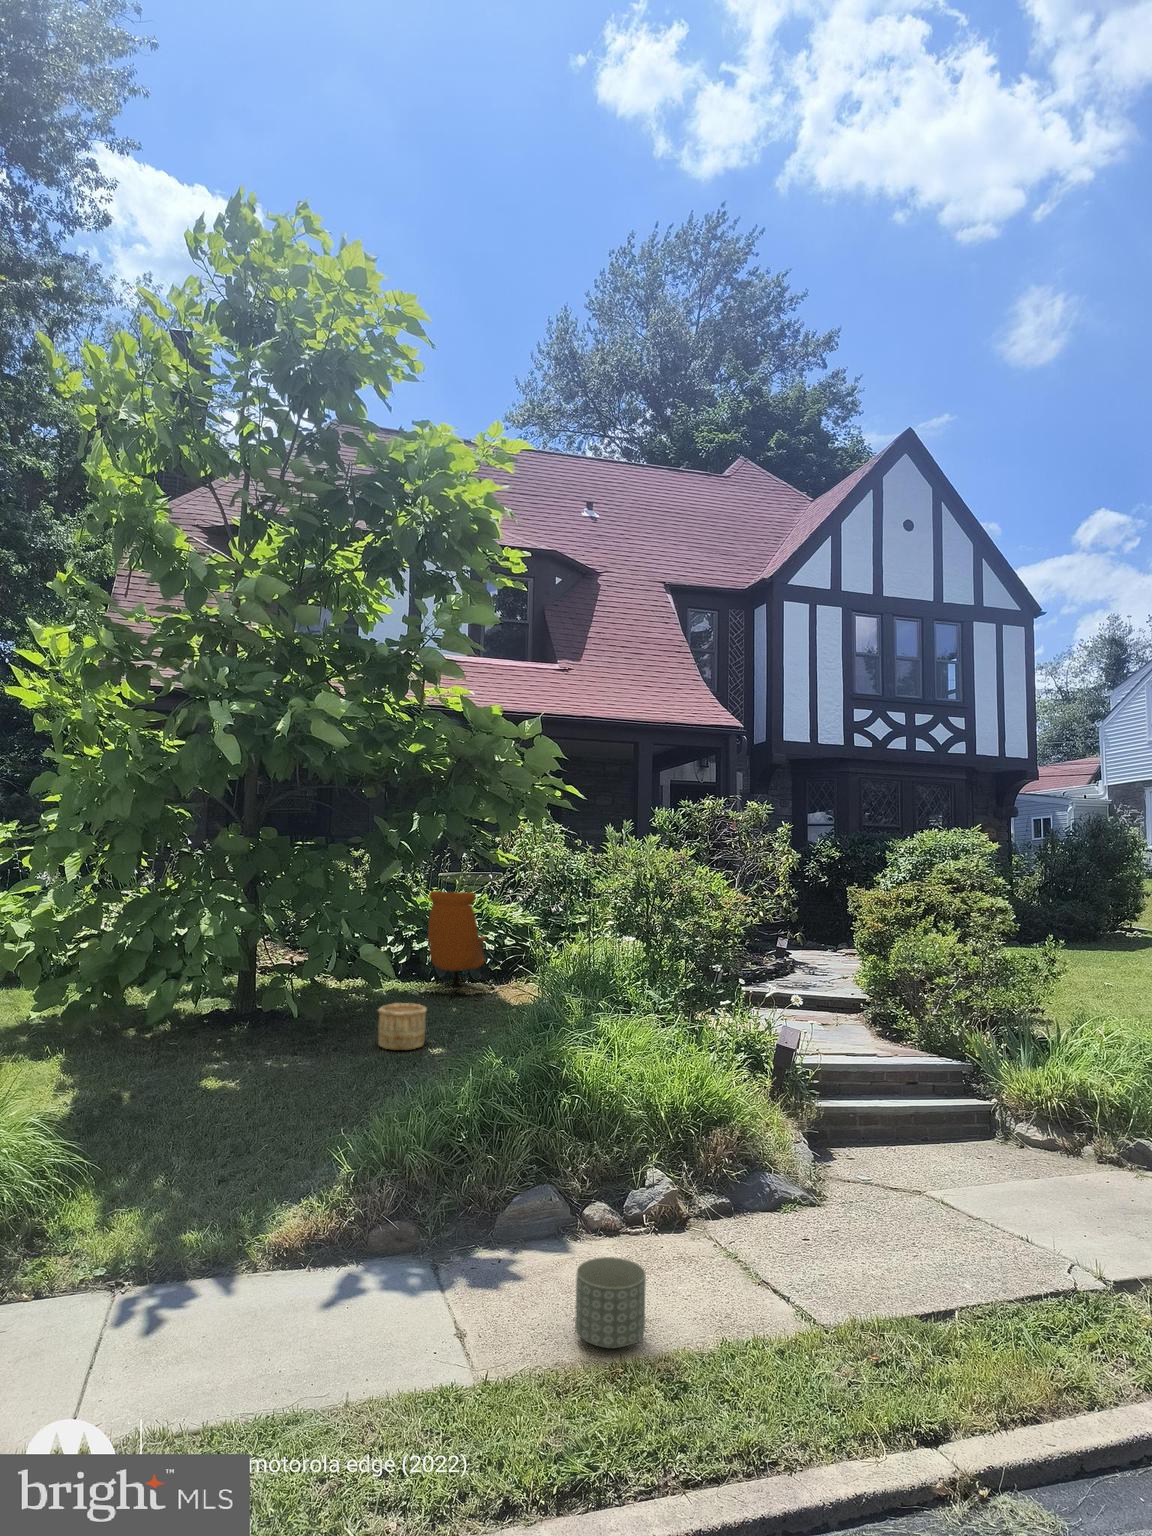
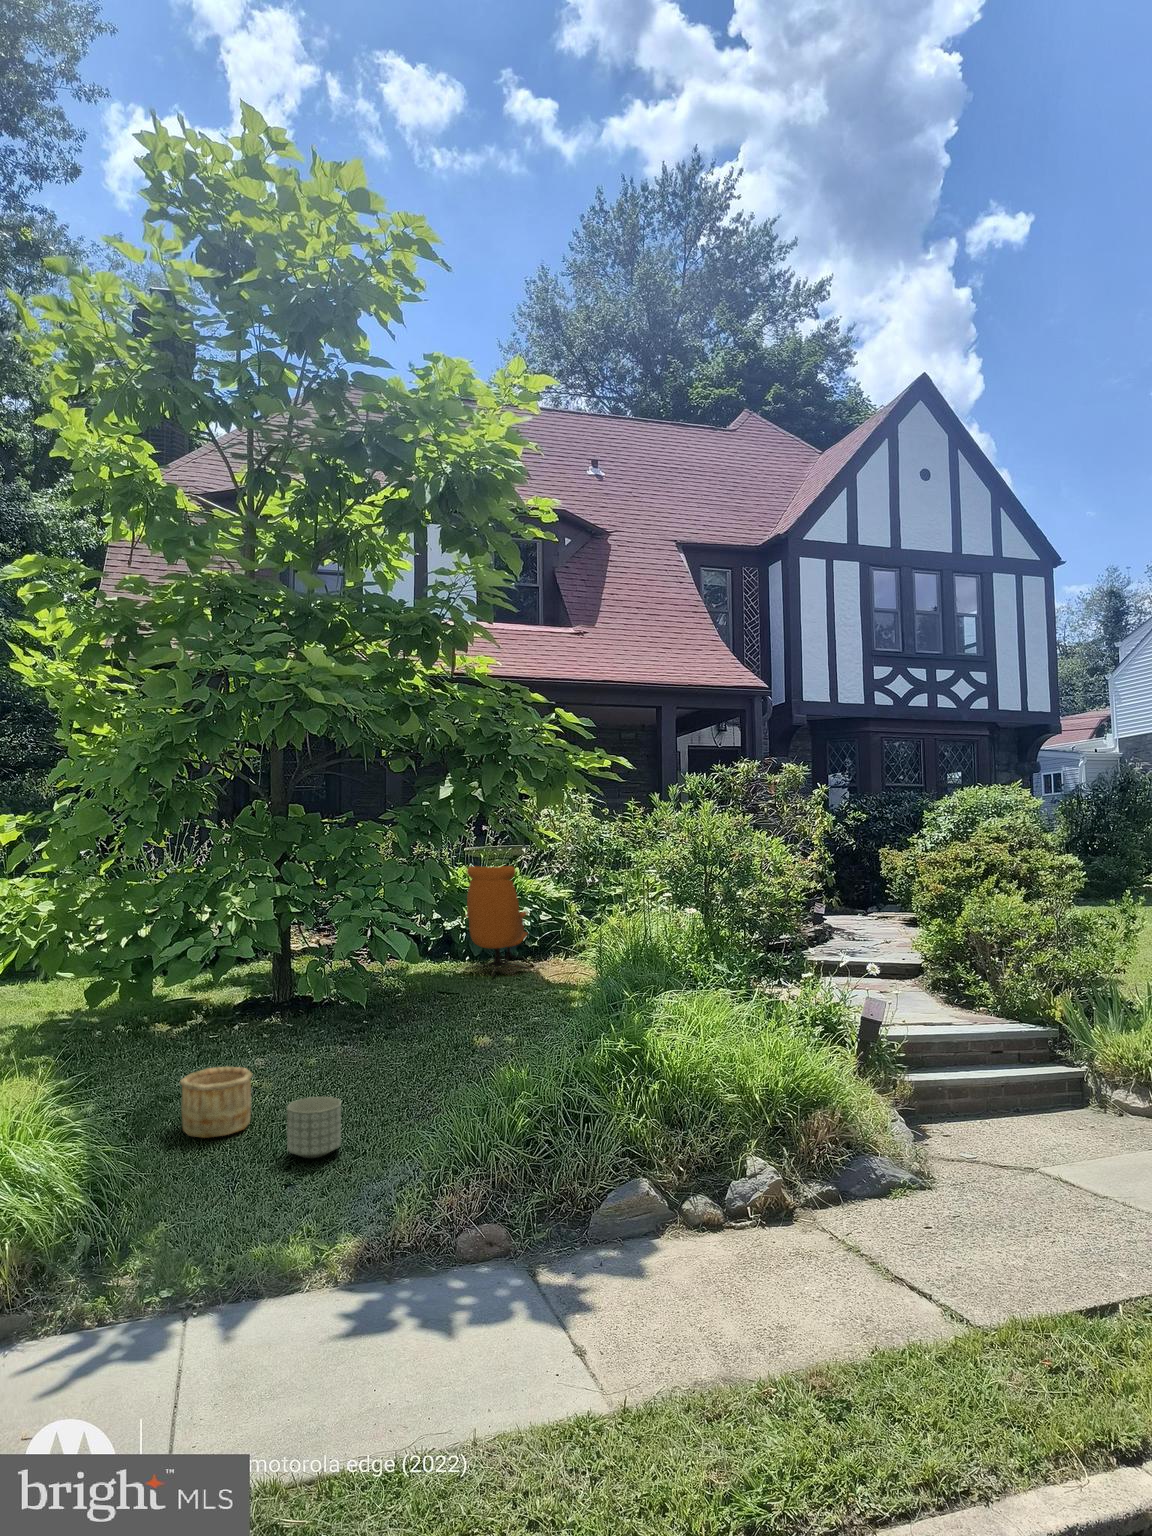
wooden bucket: present [378,1003,427,1050] -> present [180,1067,253,1138]
planter: present [575,1257,646,1349] -> present [287,1097,341,1158]

